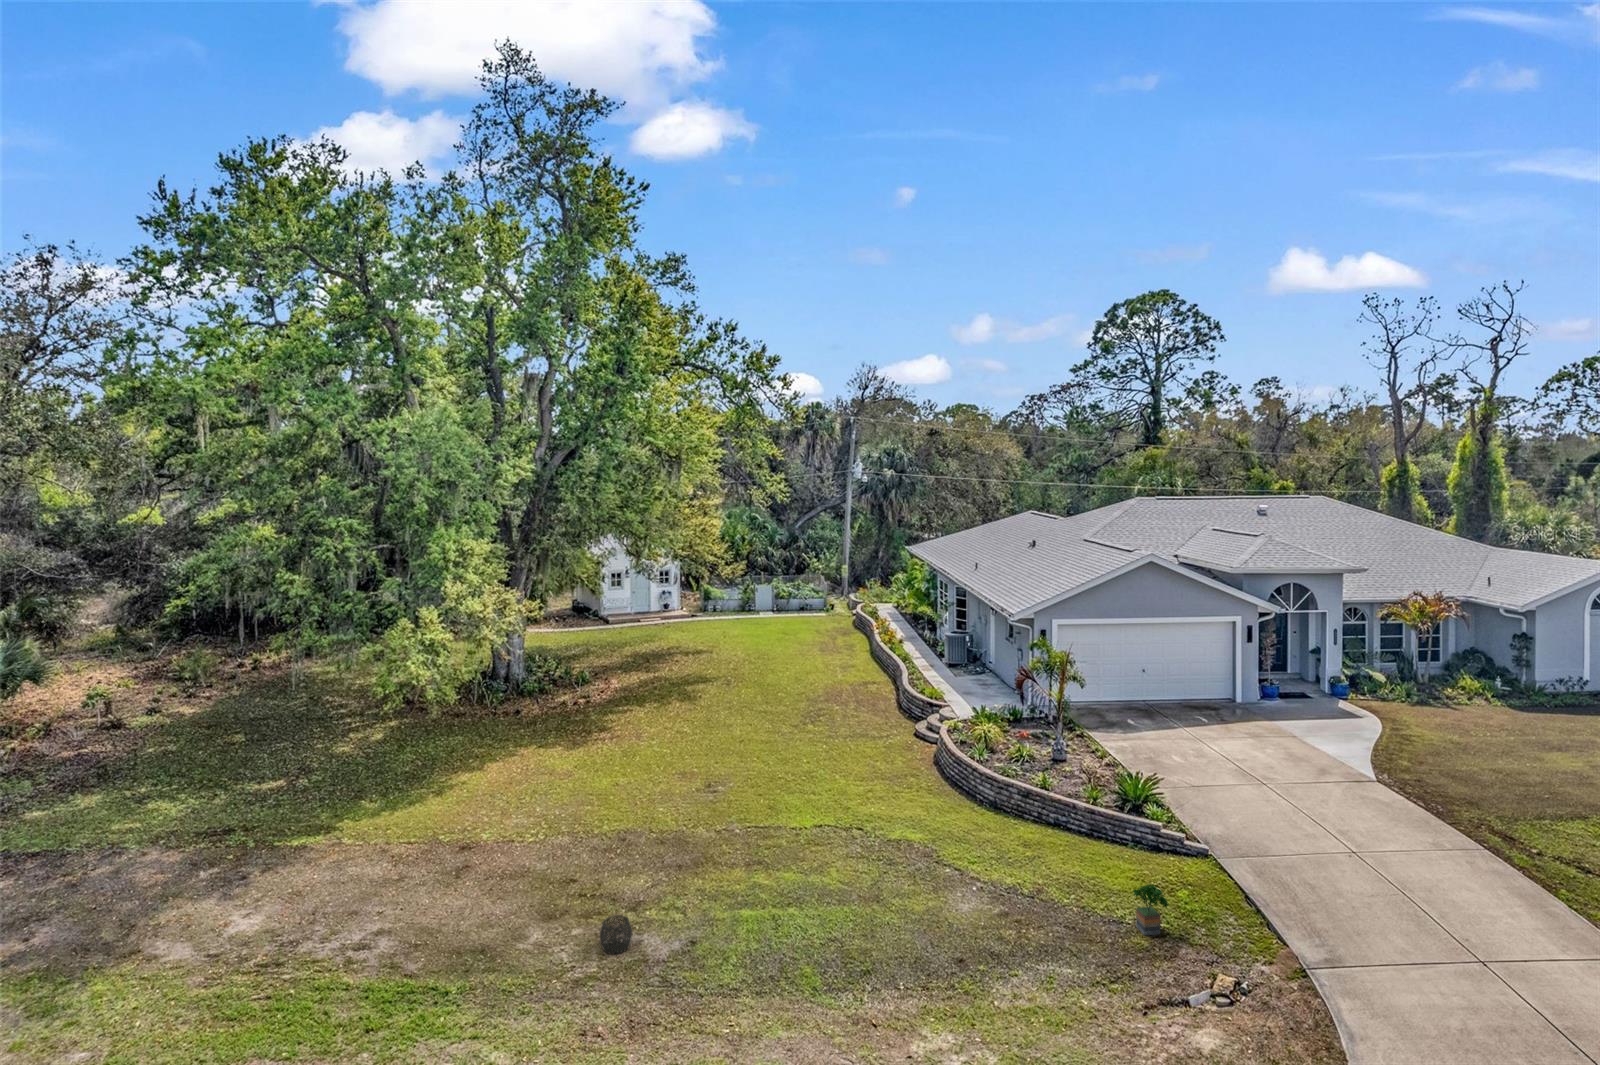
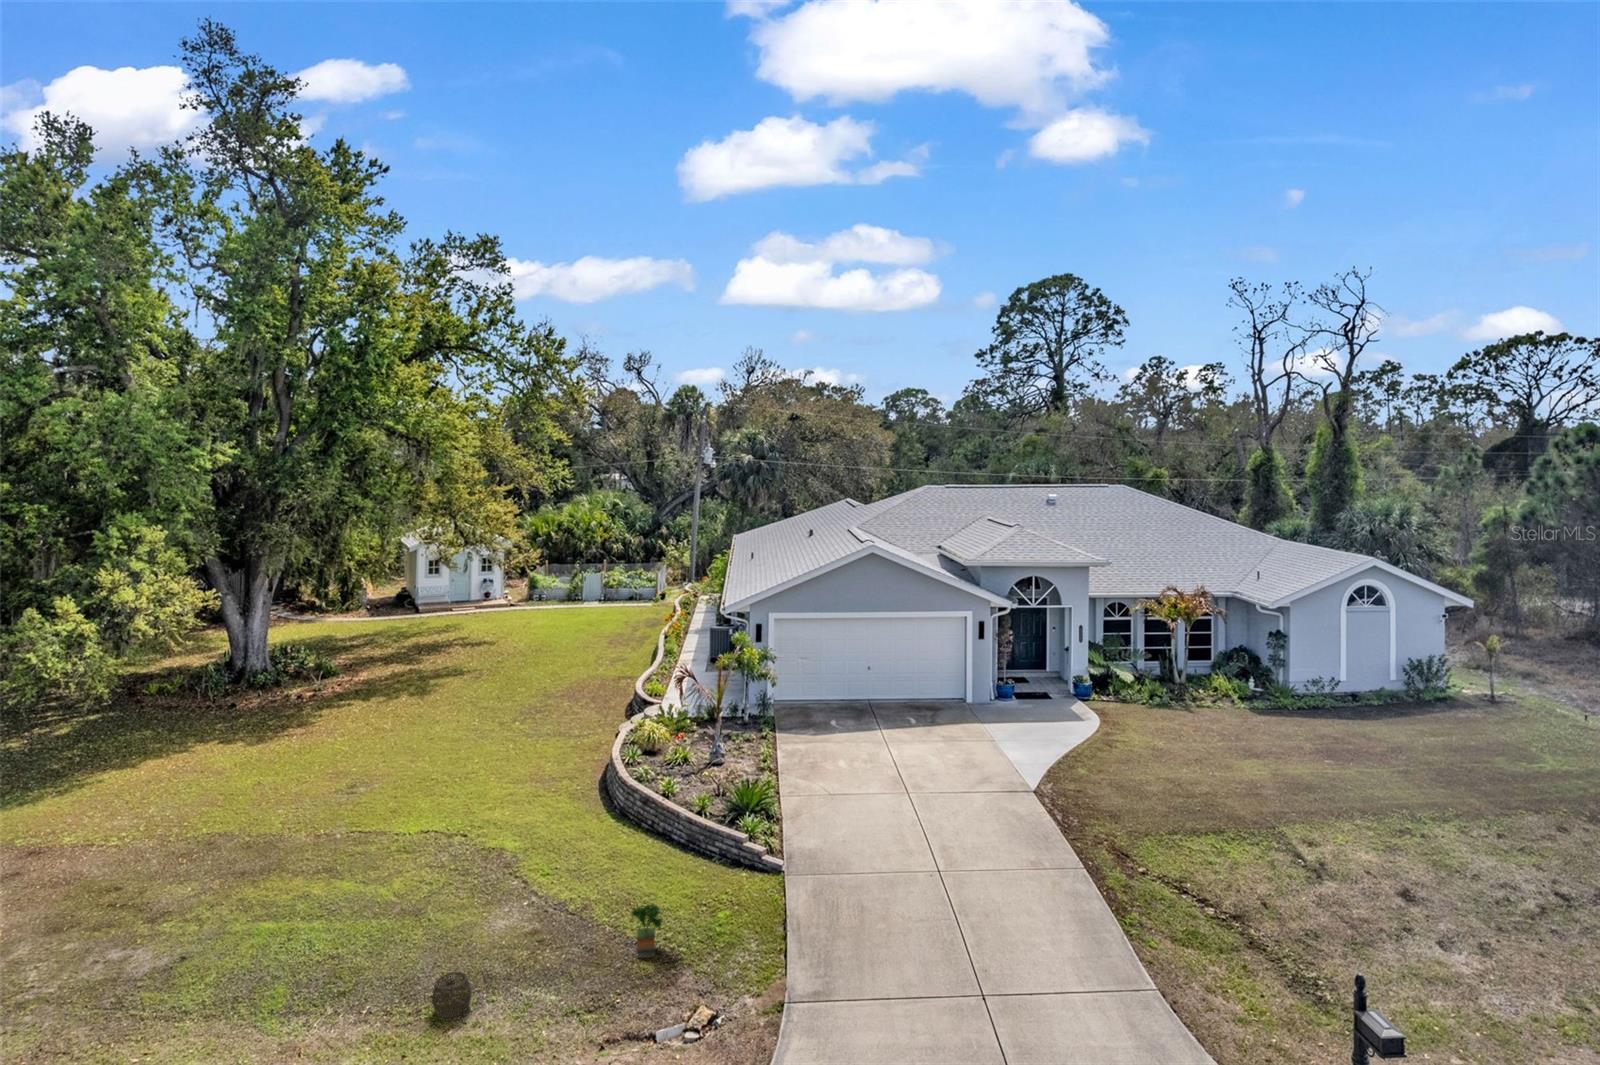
woven basket: present [600,915,632,954] -> present [432,972,472,1018]

